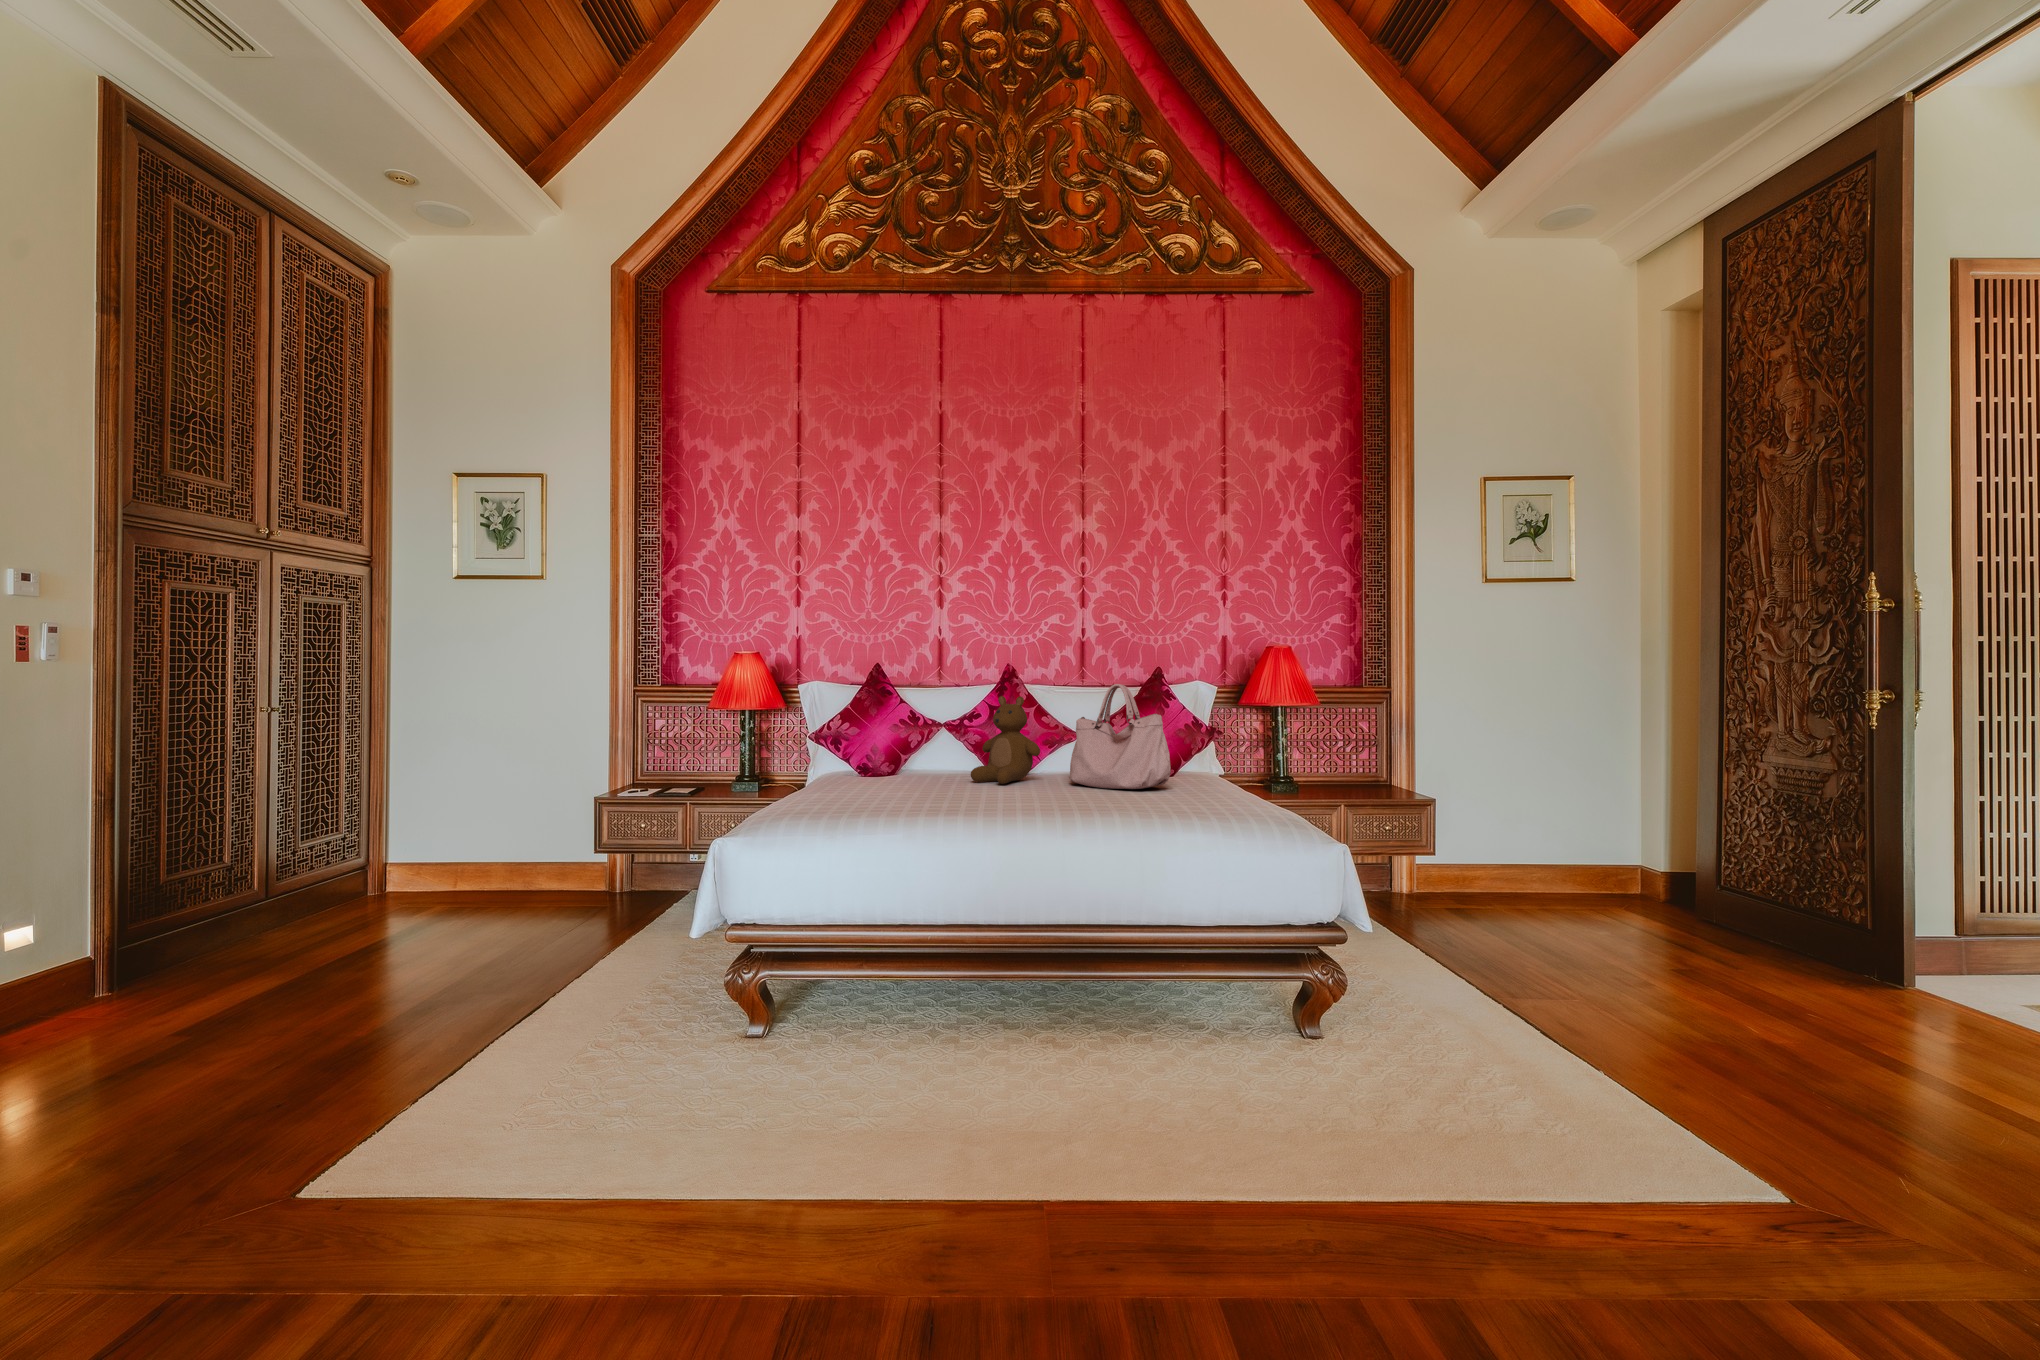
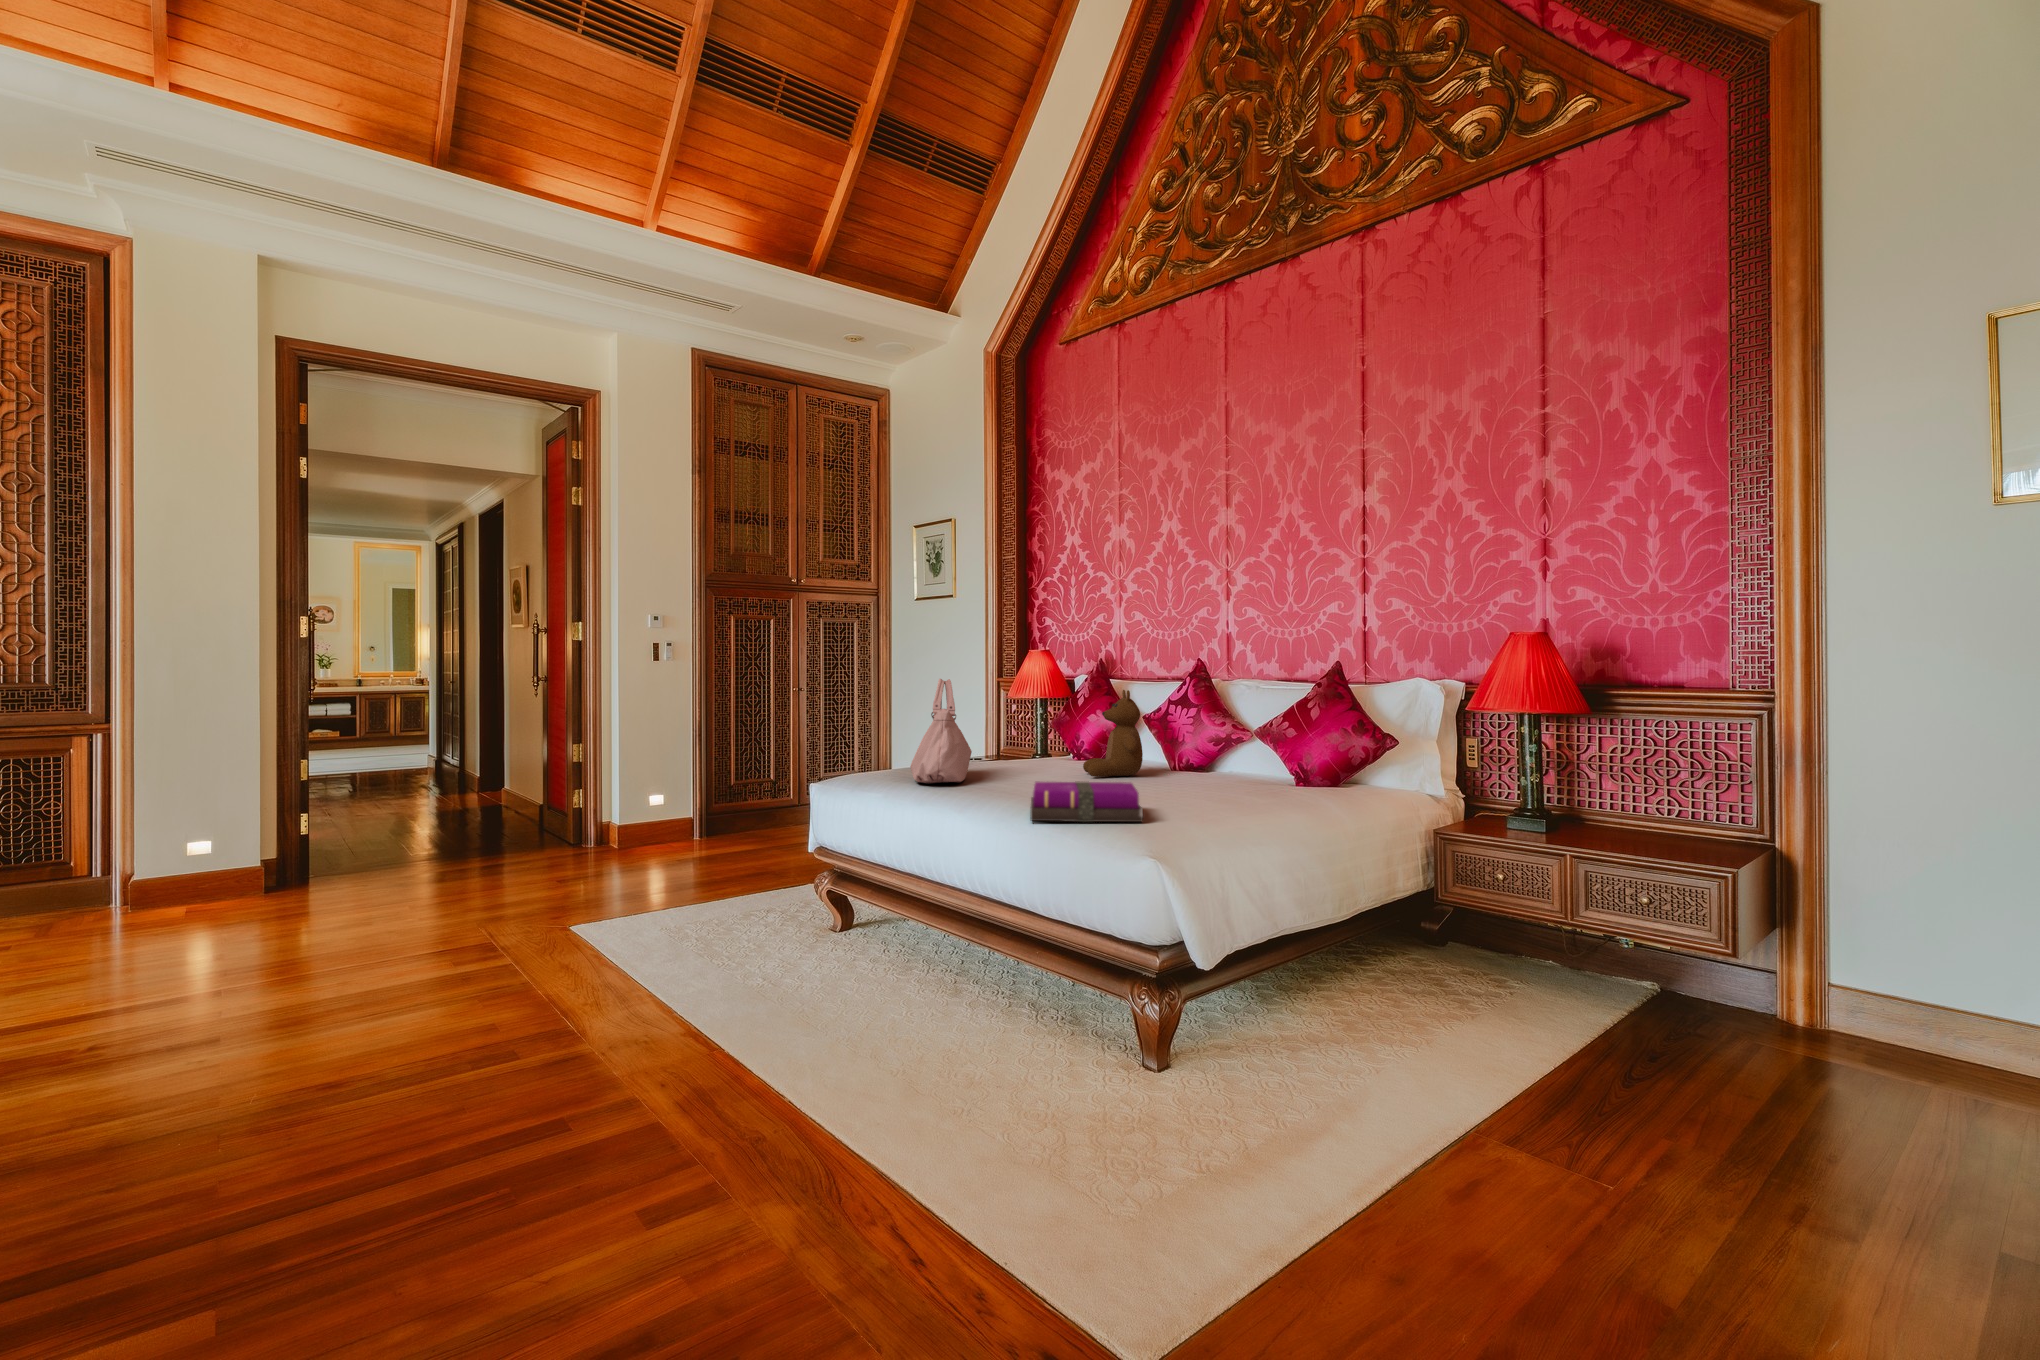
handbag: present [1069,684,1171,789] -> present [910,679,972,783]
hardback book: none [1129,780,1249,821] -> present [1031,781,1143,822]

